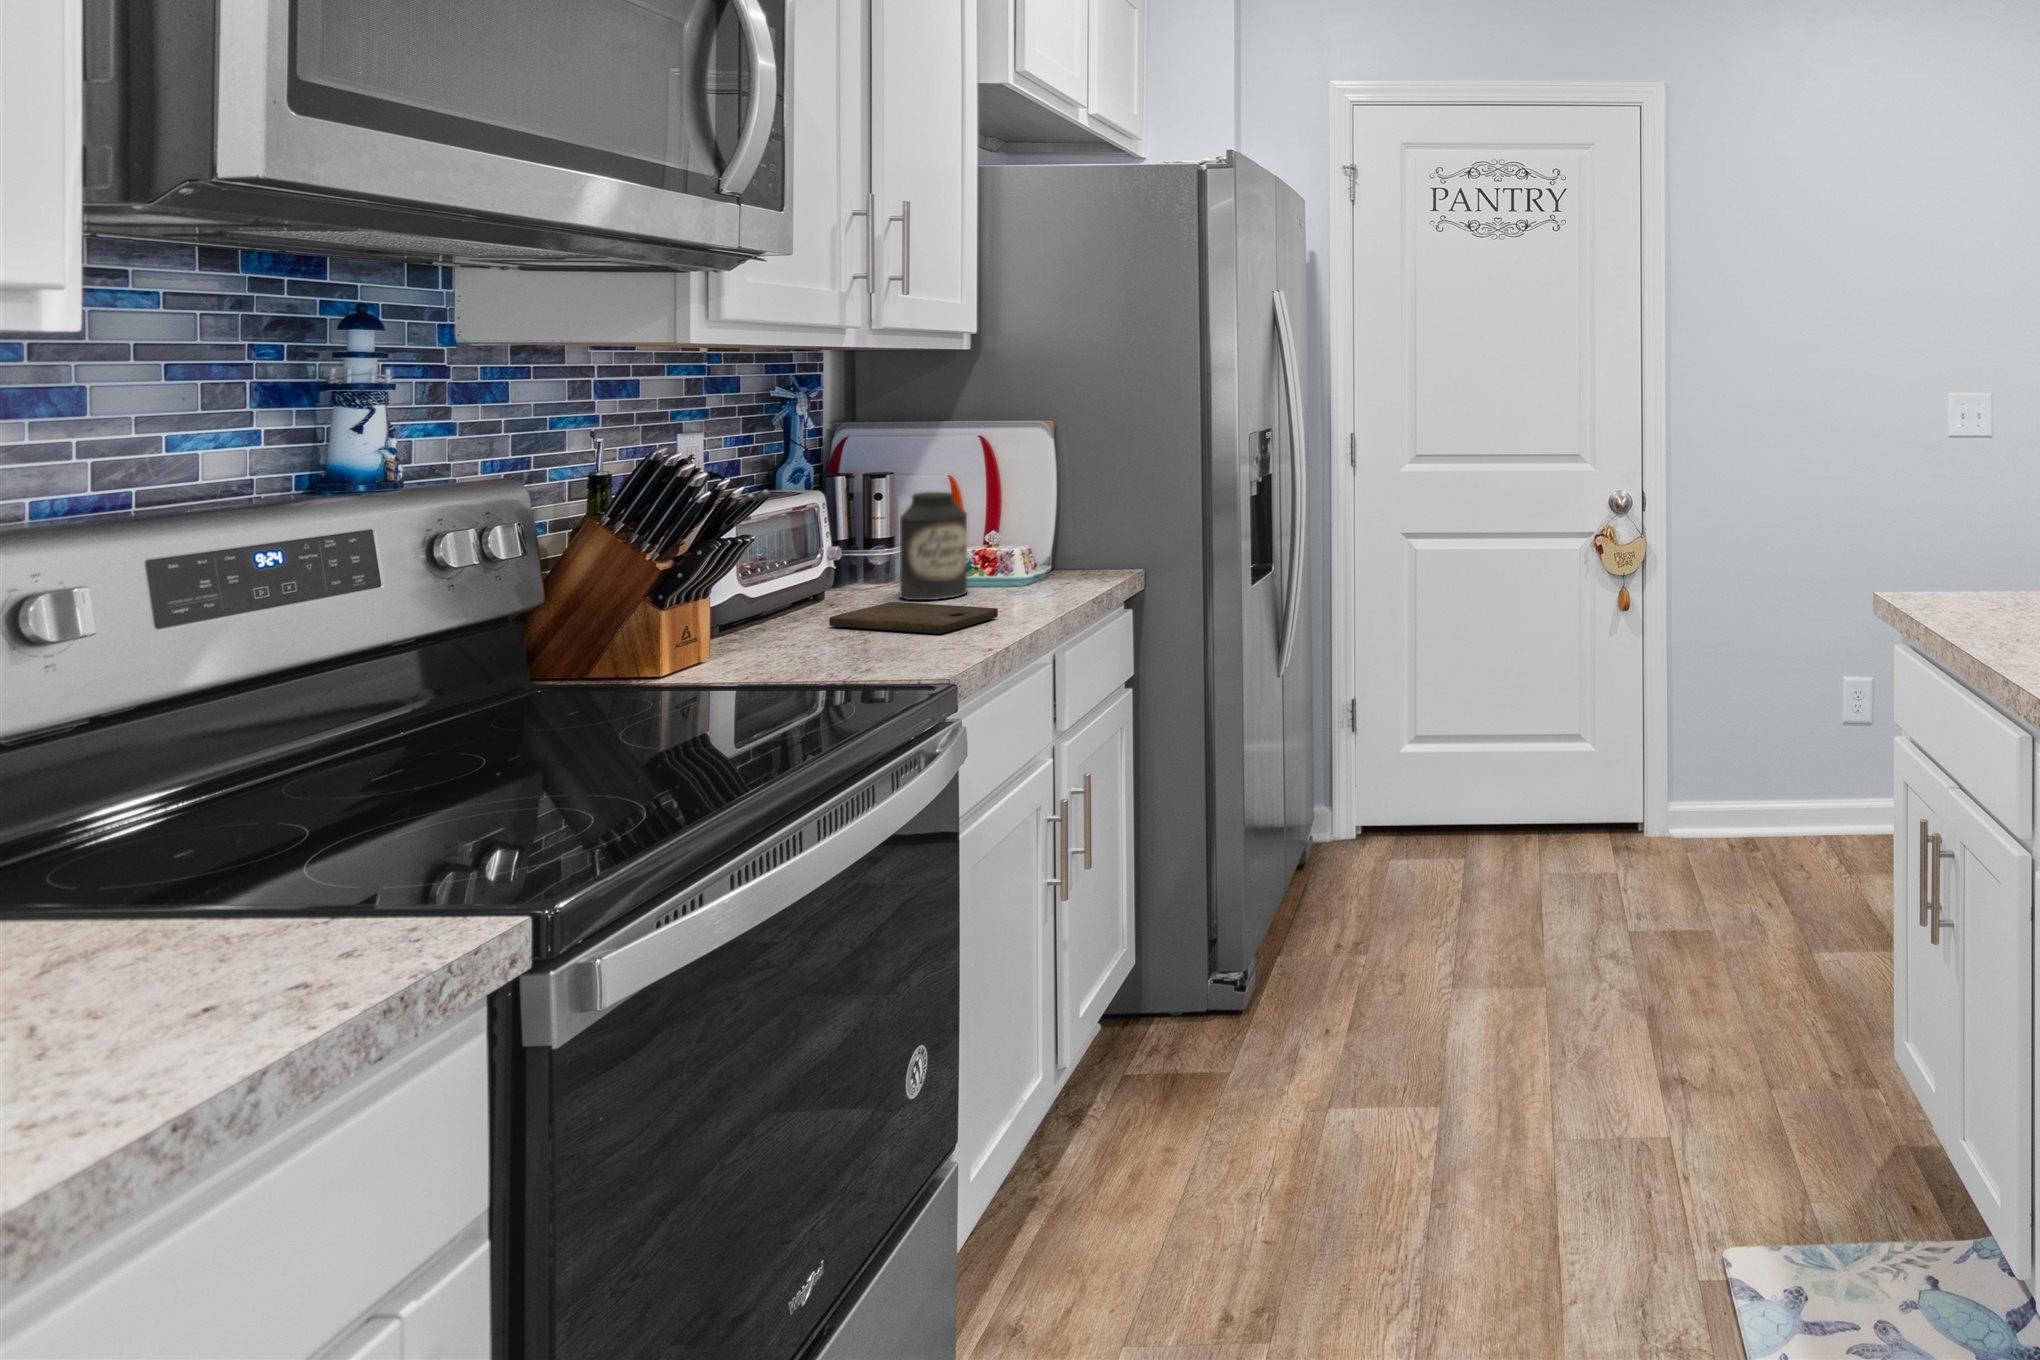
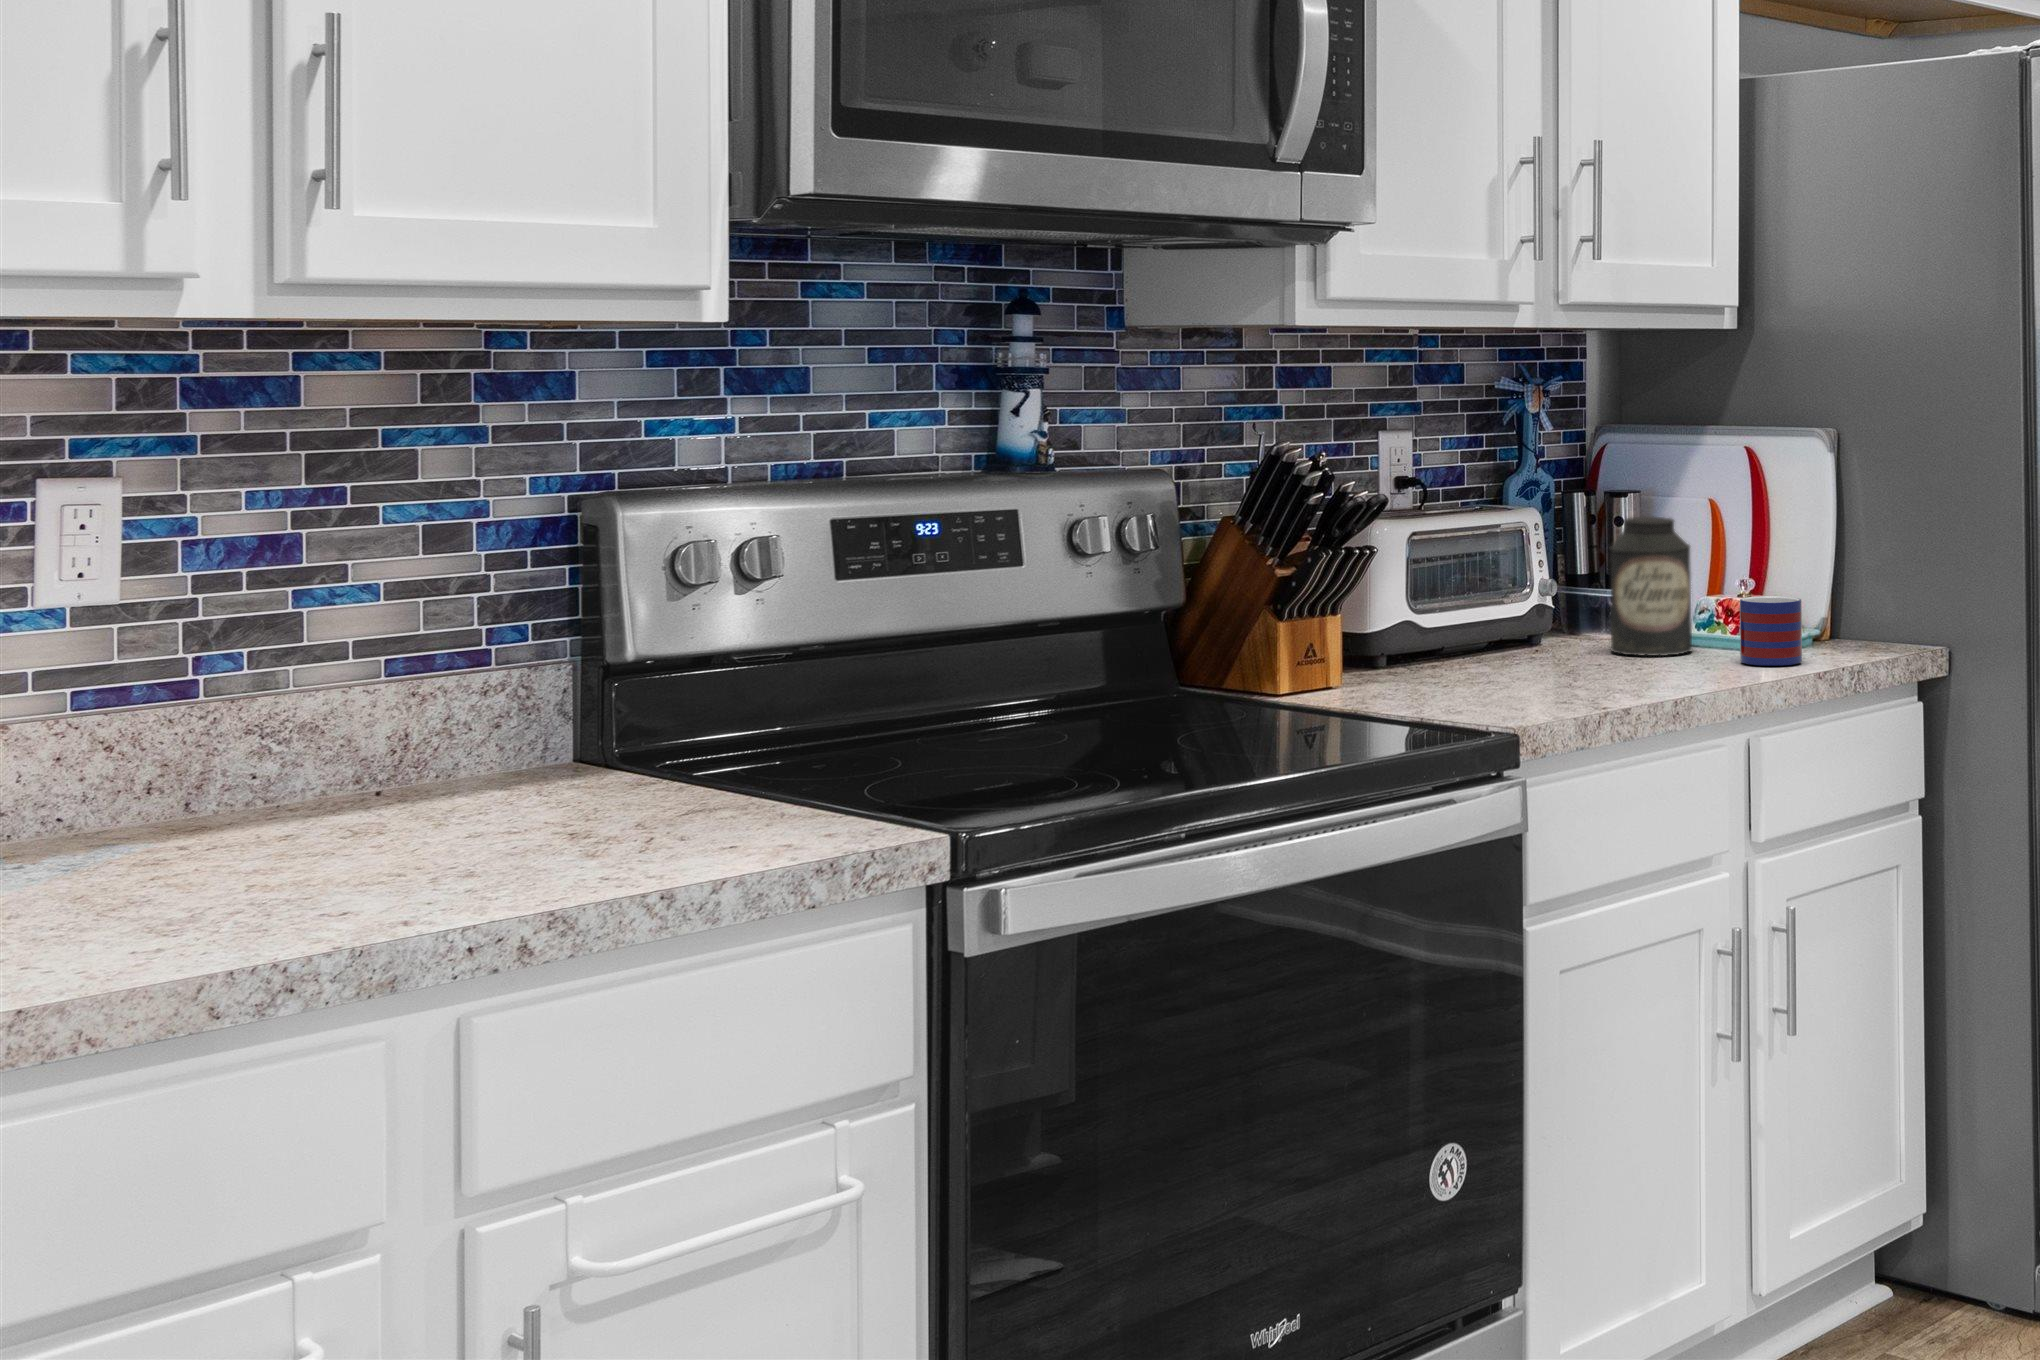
mug: none [1021,545,1069,598] -> present [1740,596,1802,666]
cutting board: present [829,602,998,634] -> none [1494,650,1674,687]

